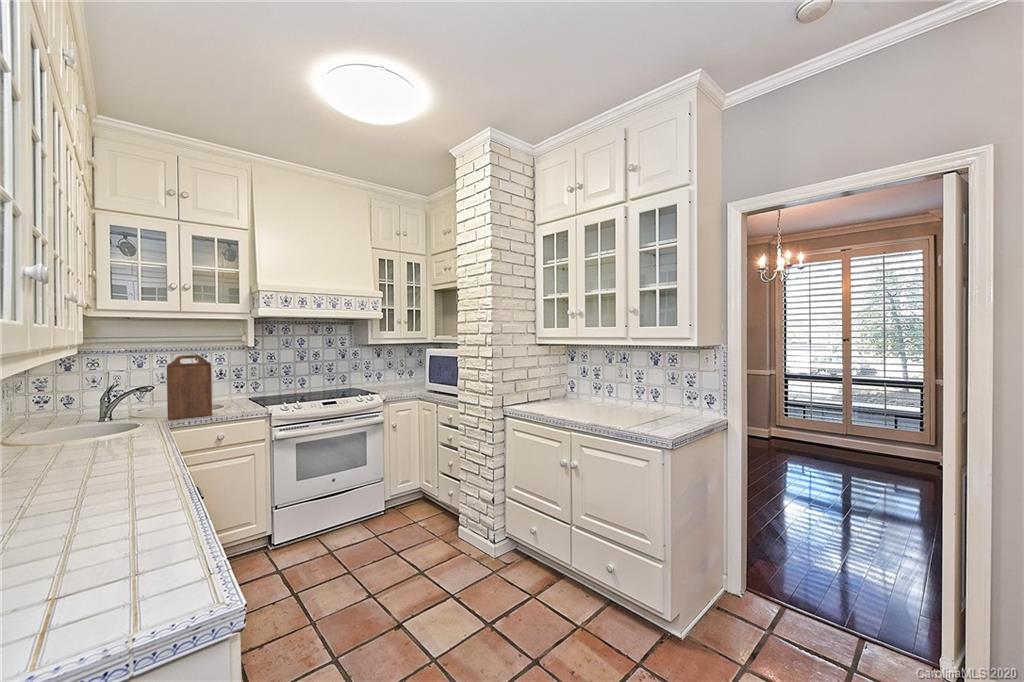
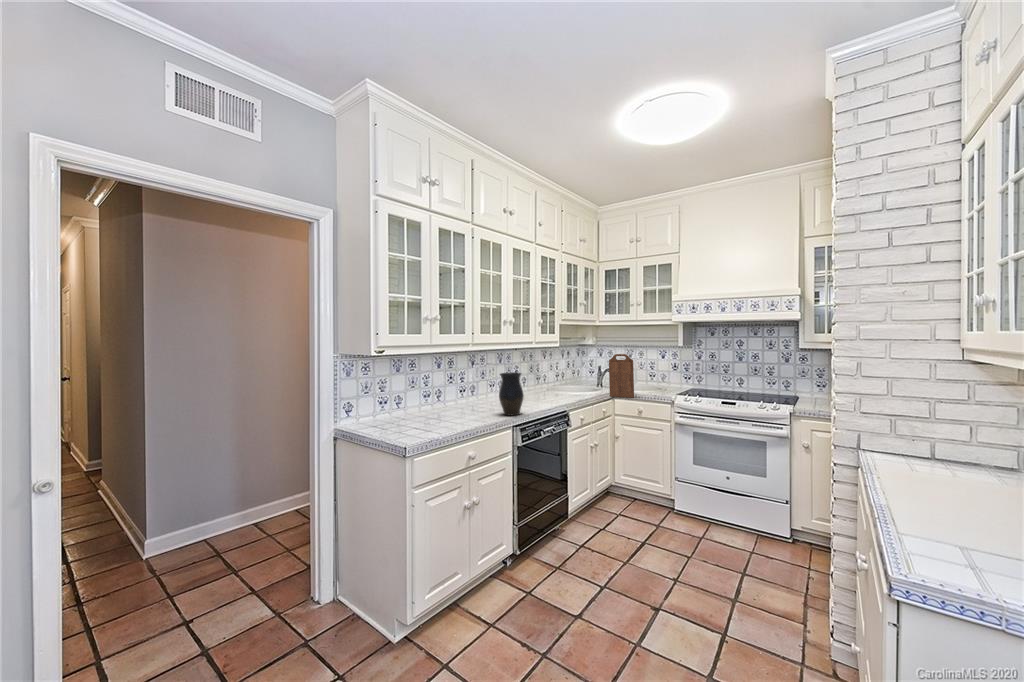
vase: none [45,388,116,479] -> present [499,372,524,415]

